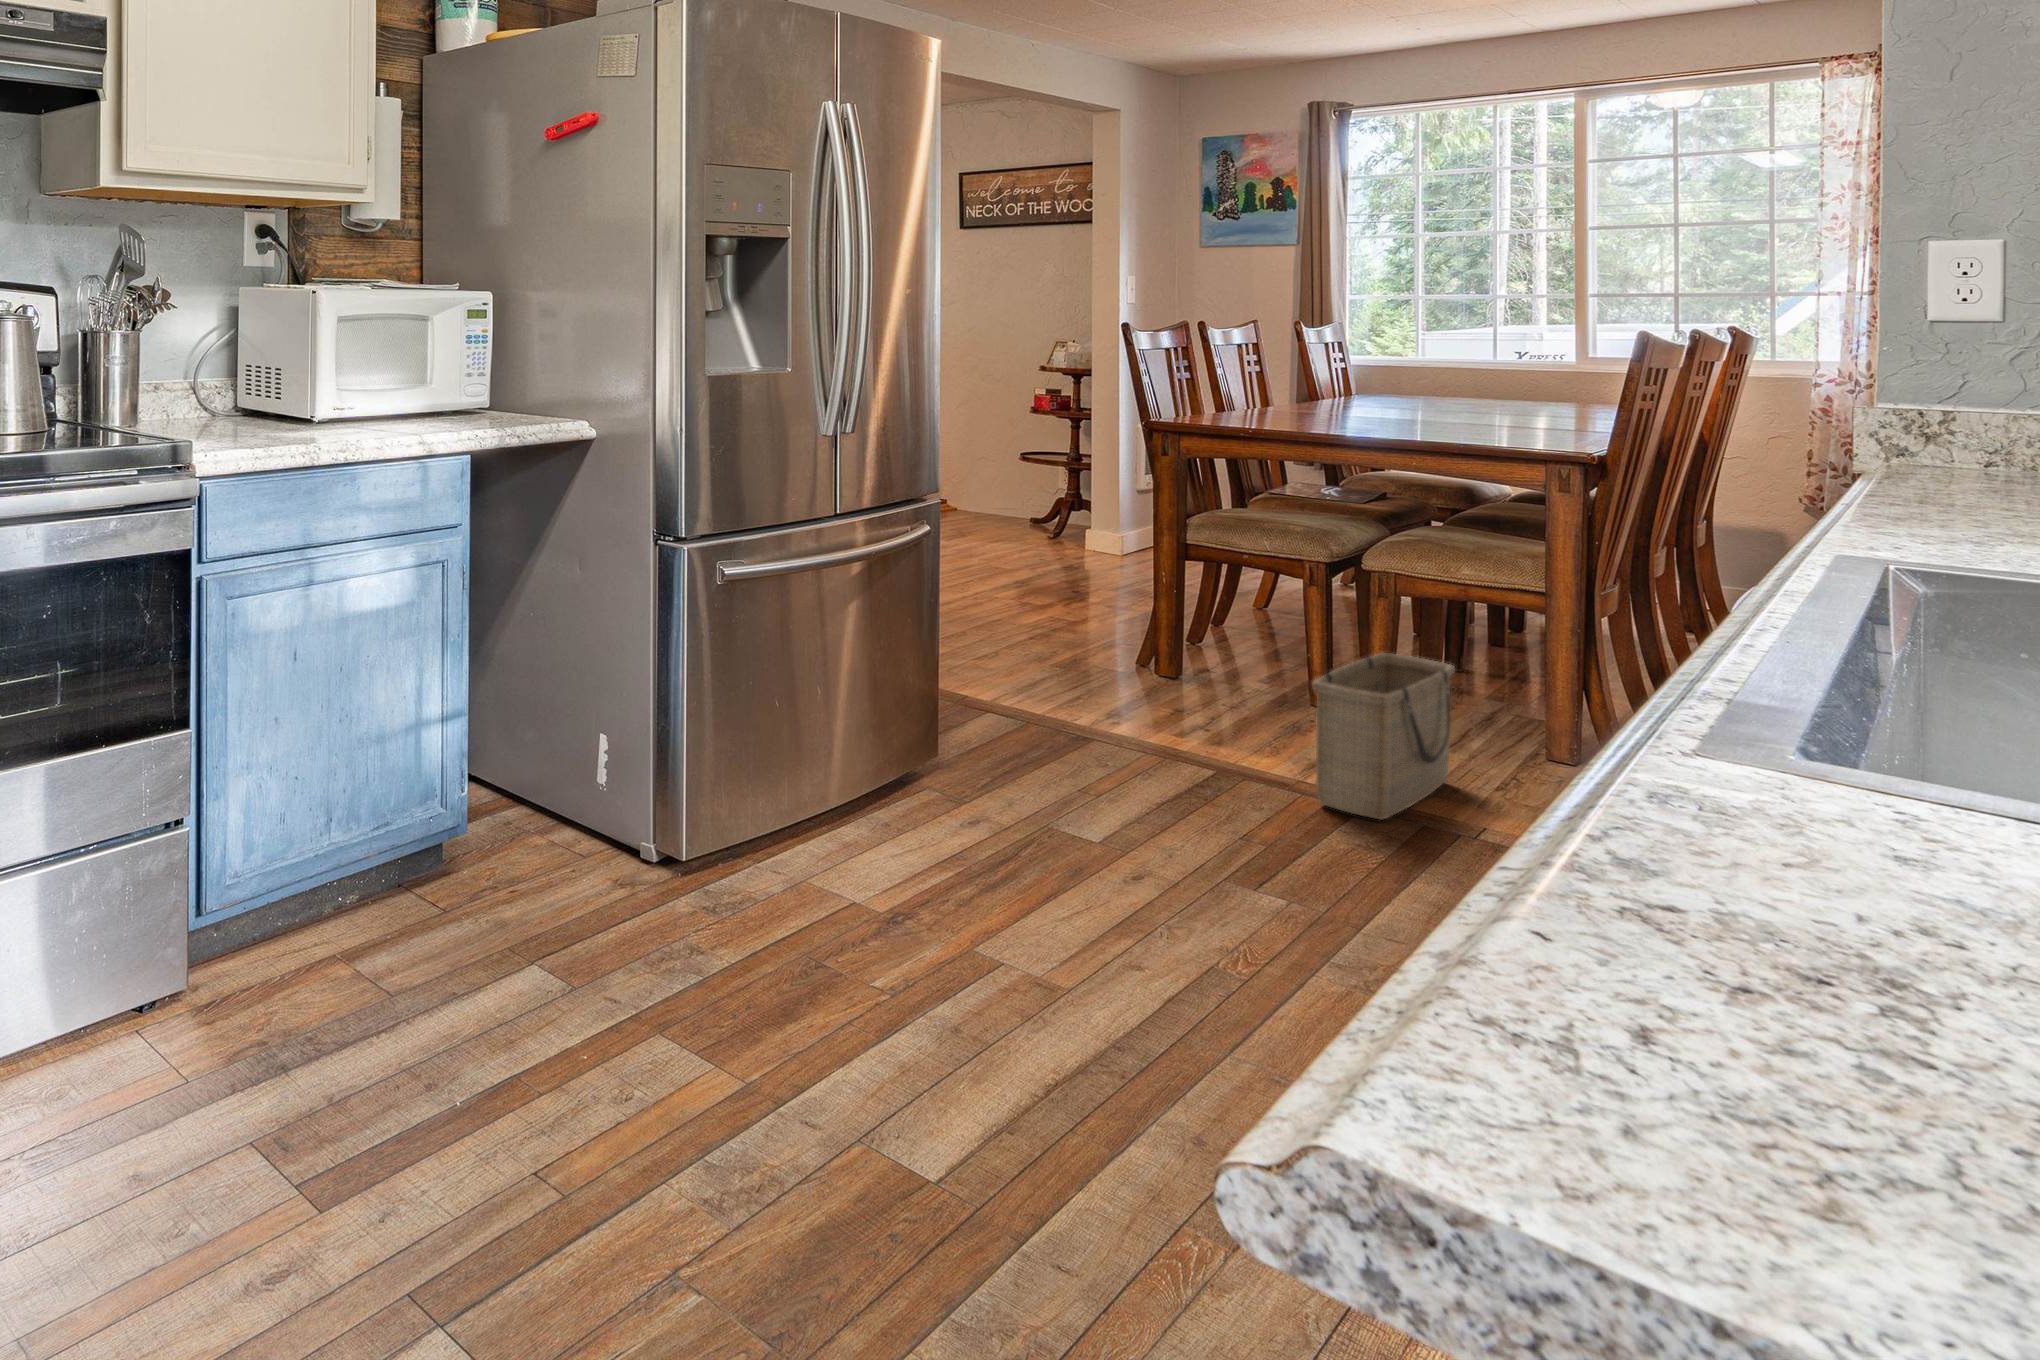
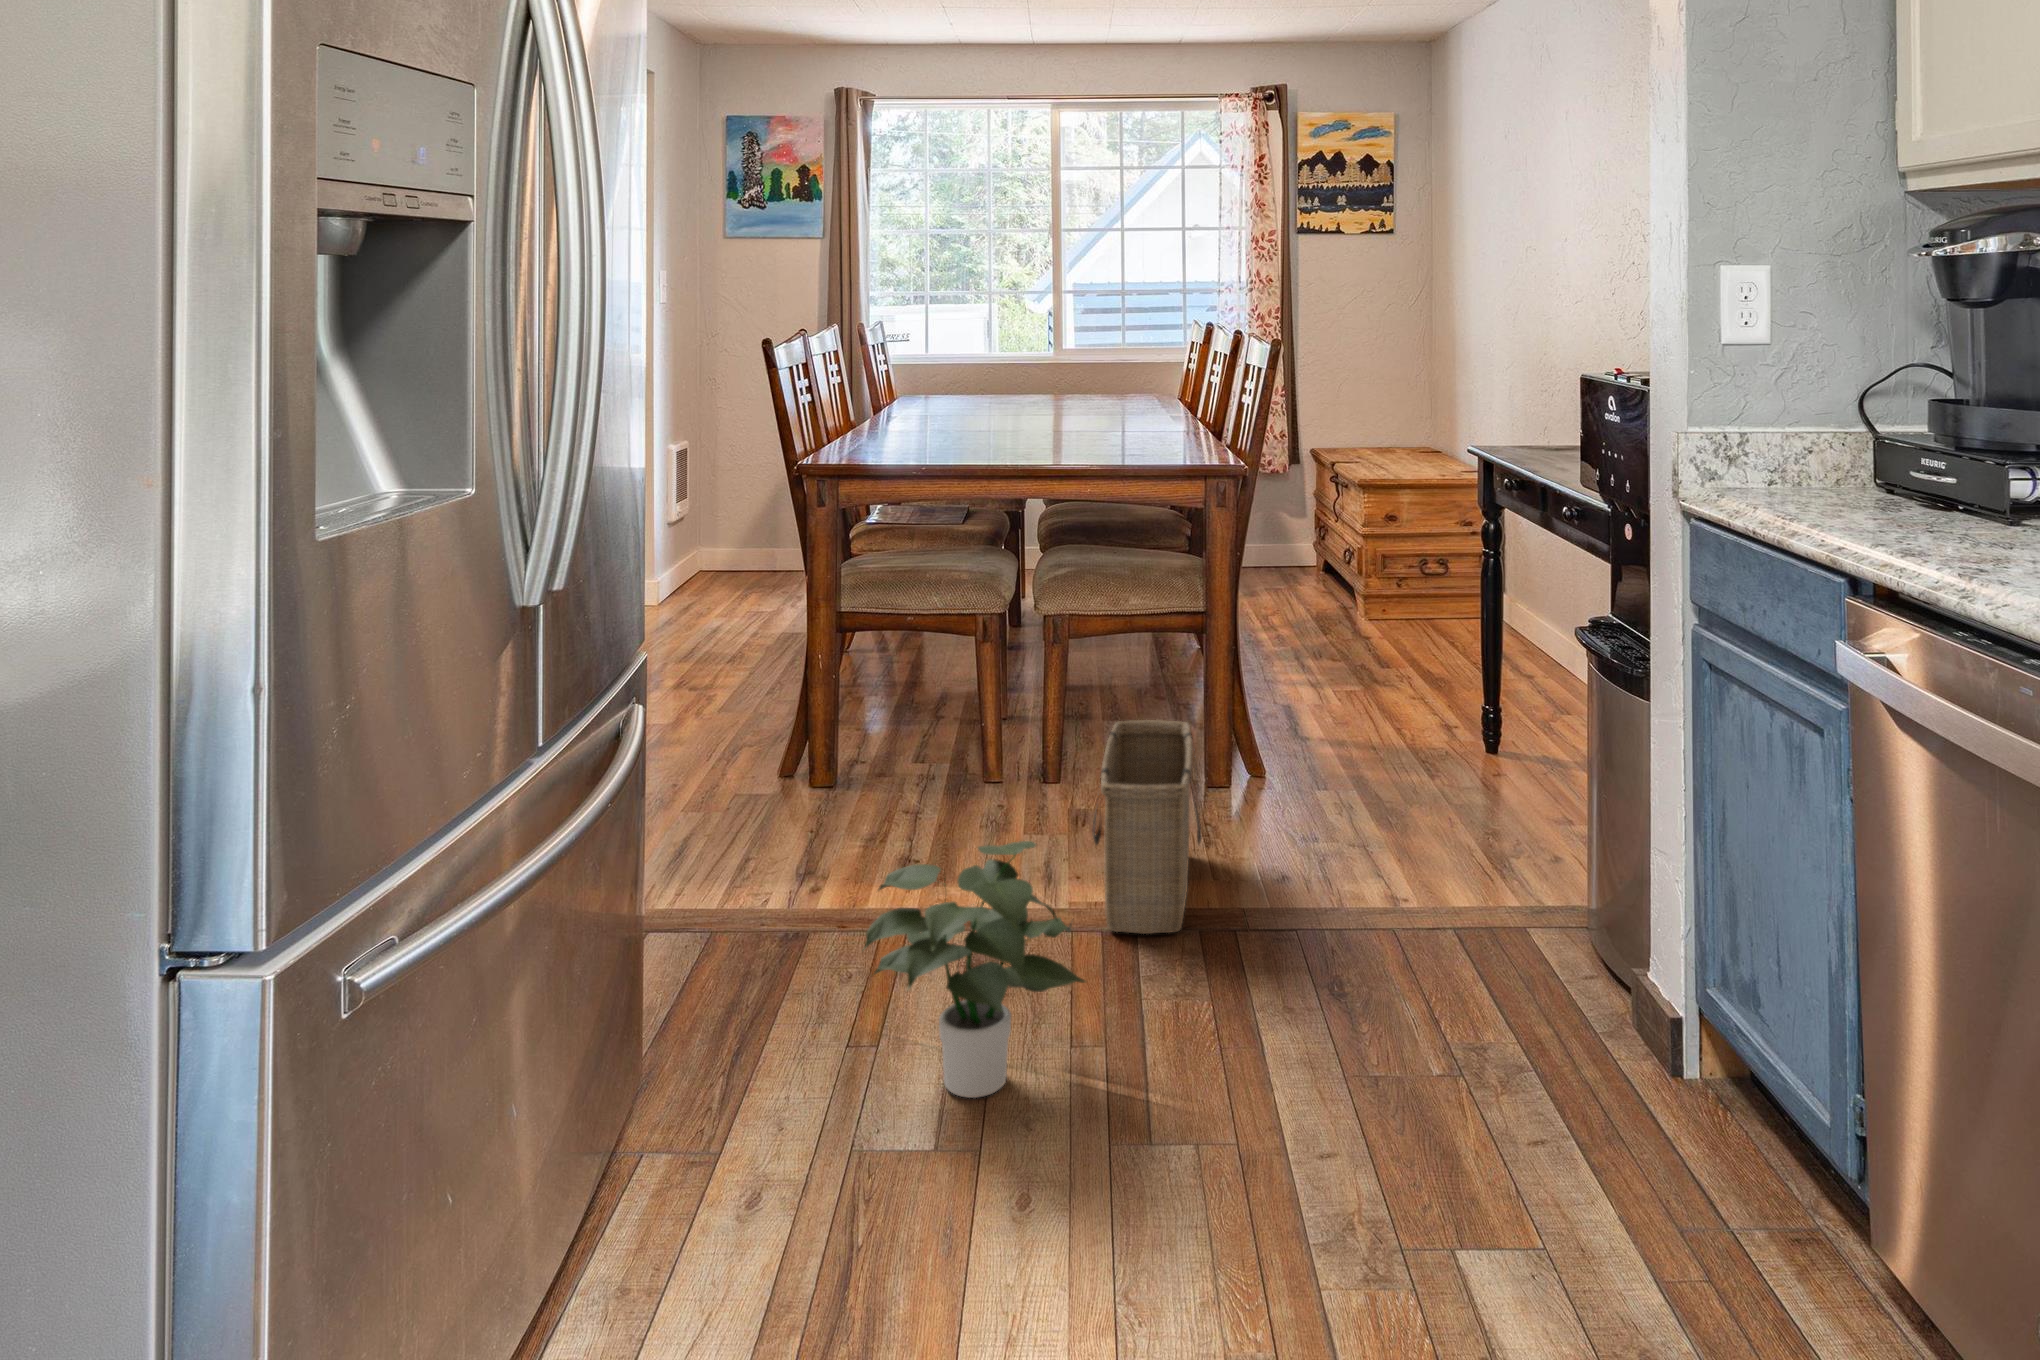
potted plant: none [1056,680,1225,852] -> present [864,841,1085,1098]

